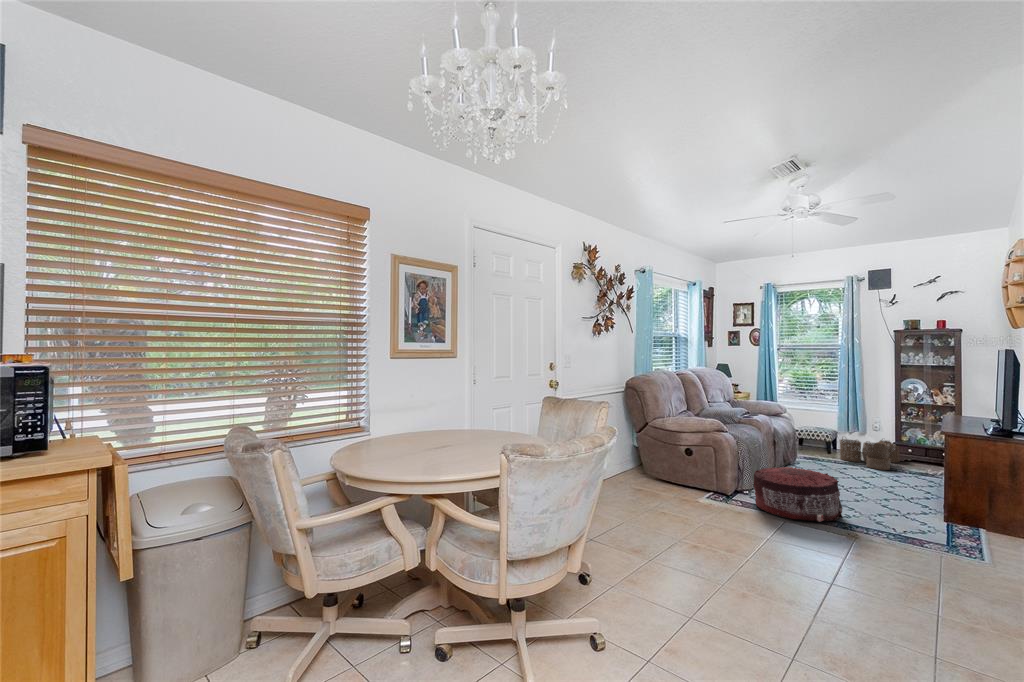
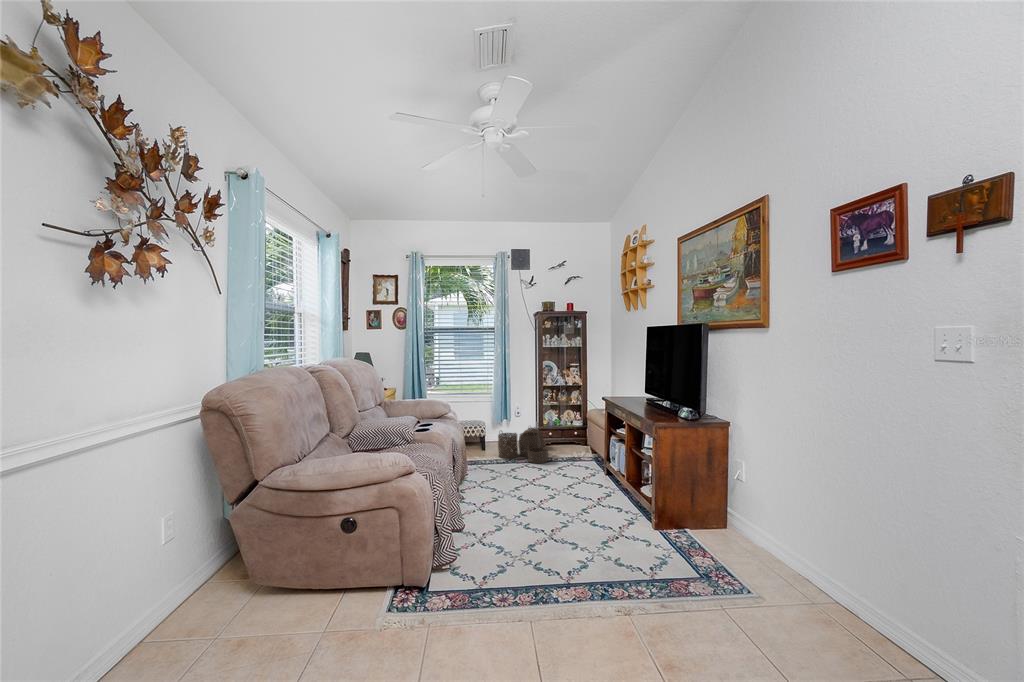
pouf: present [754,467,843,522] -> none [476,506,603,619]

